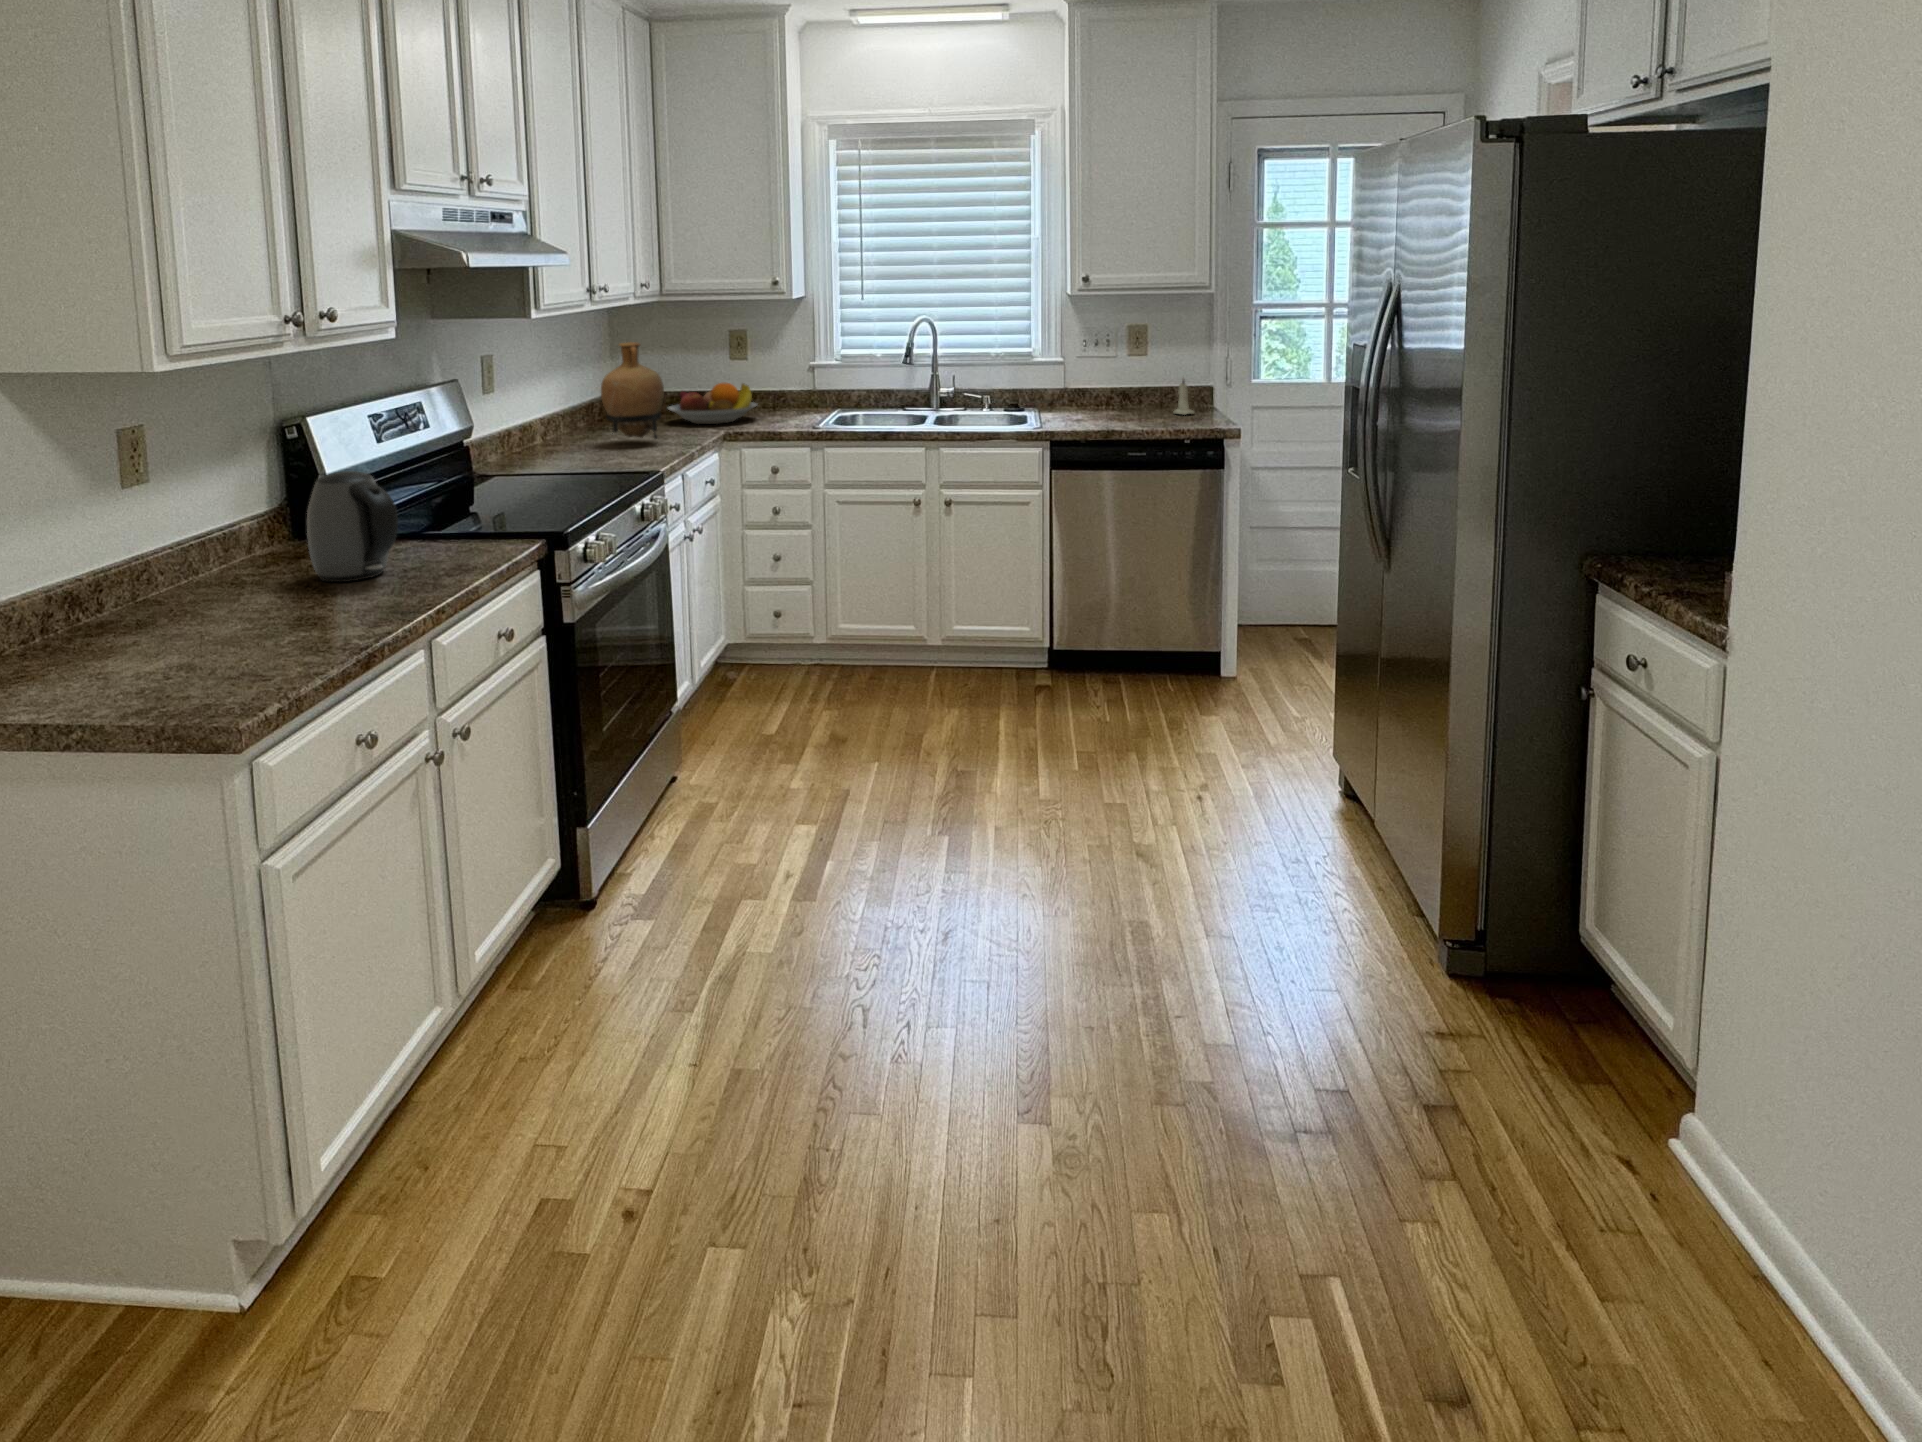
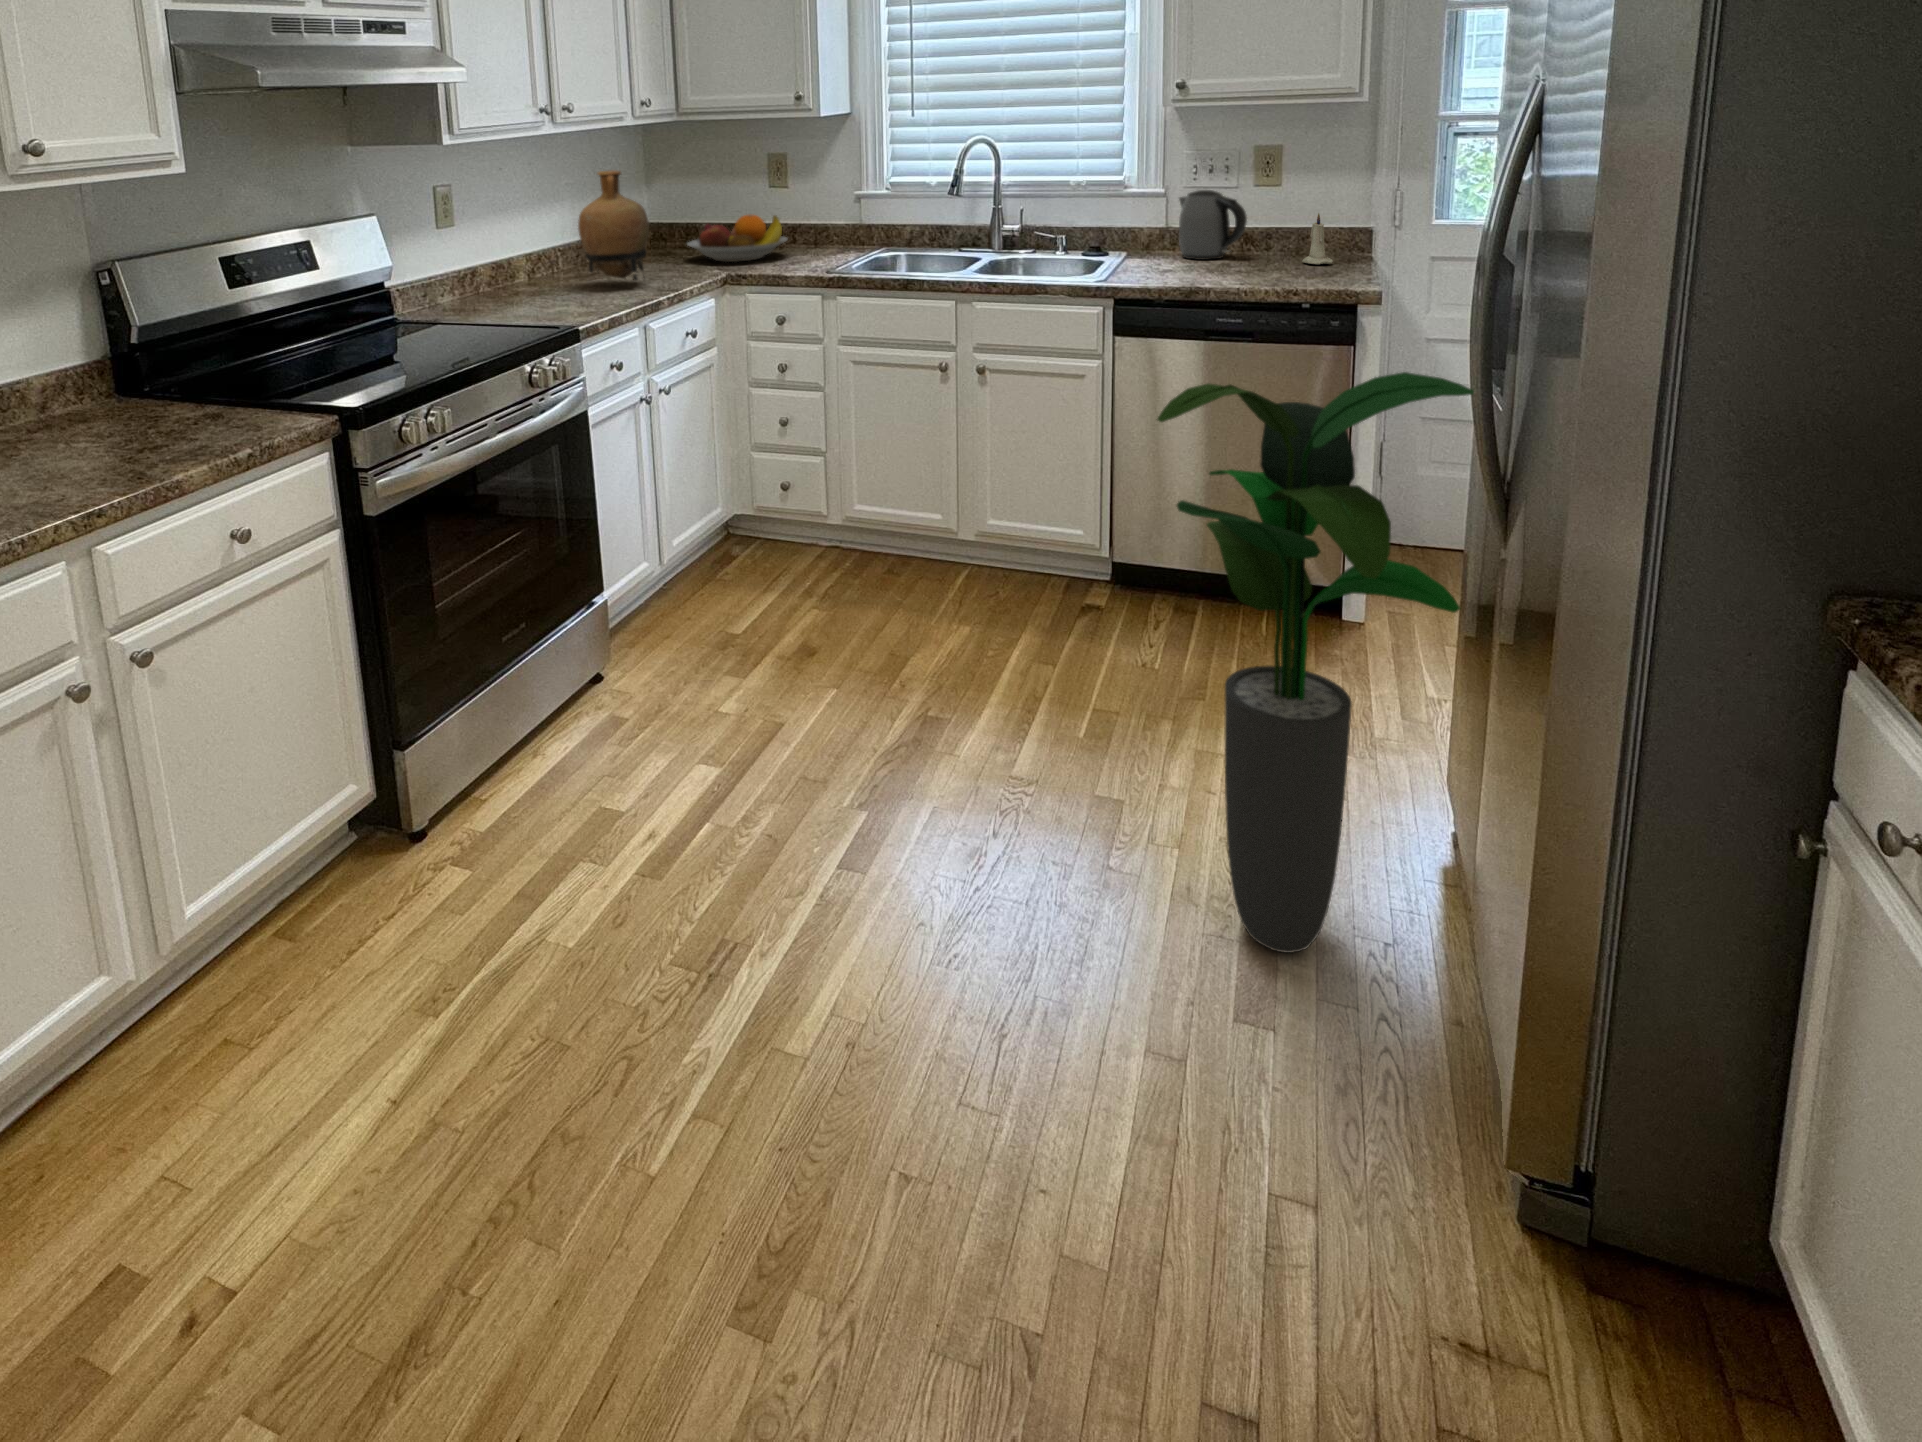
potted plant: none [1185,466,1374,874] -> present [1158,372,1474,953]
kettle: present [307,471,398,582] -> present [1179,190,1247,260]

